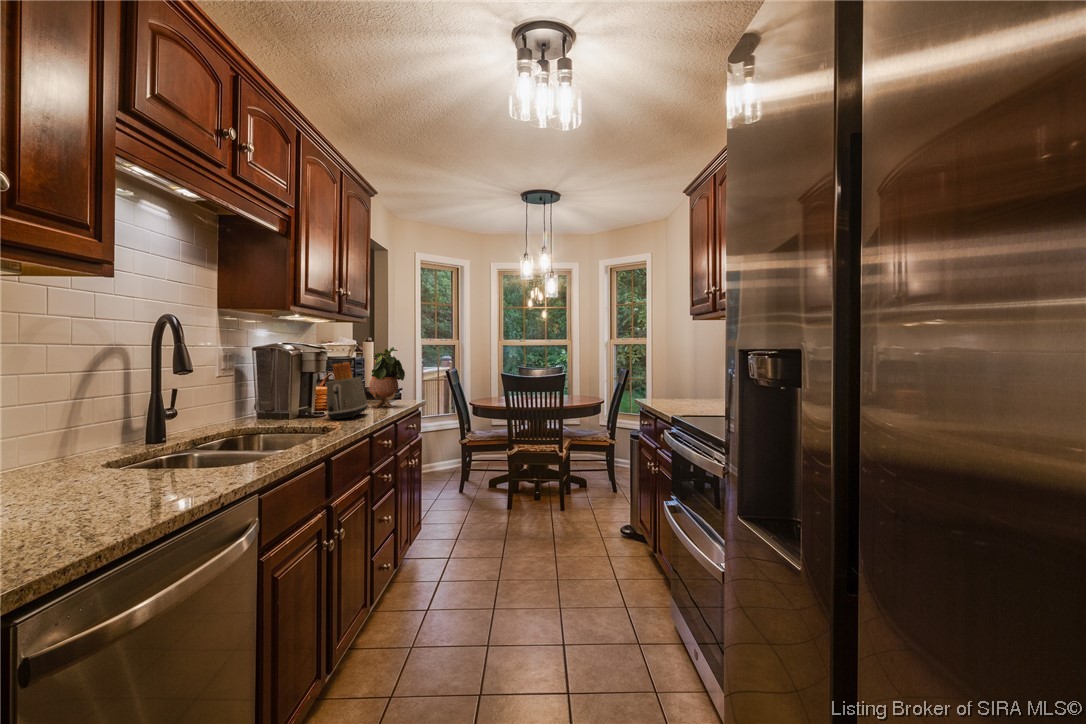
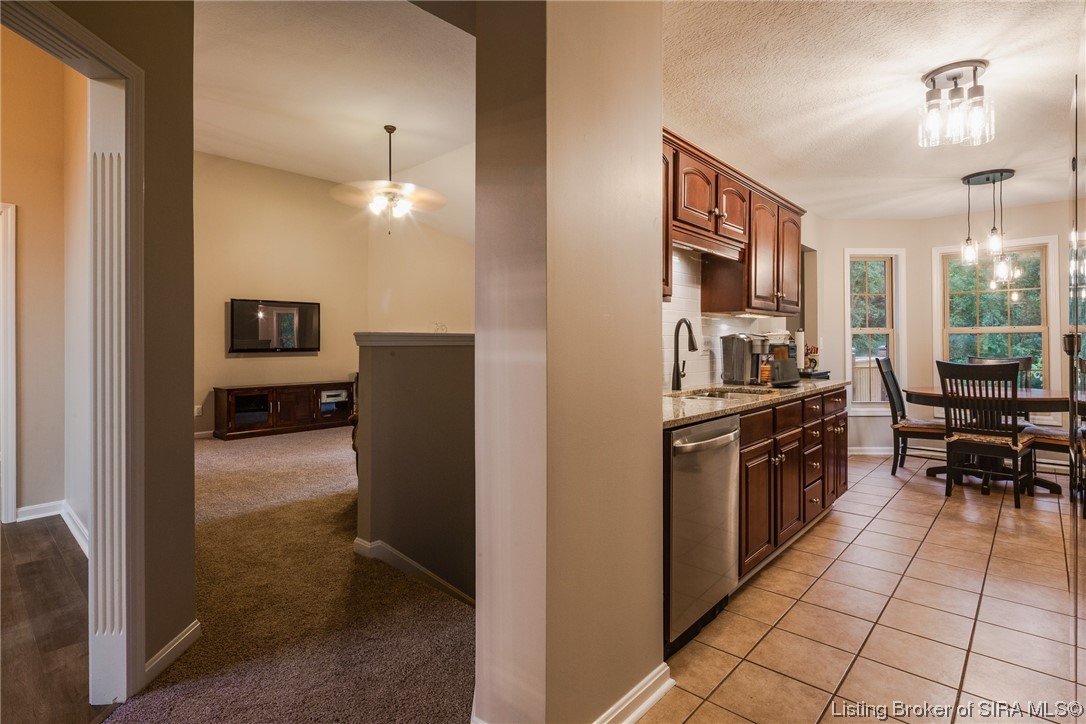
potted plant: present [369,347,405,407] -> none [801,336,832,384]

